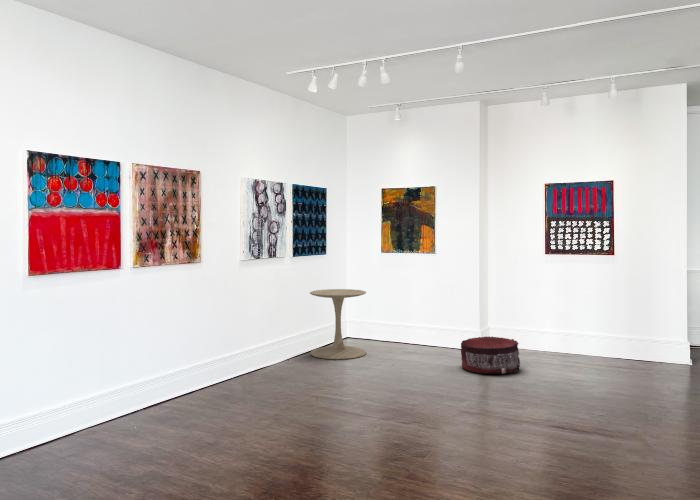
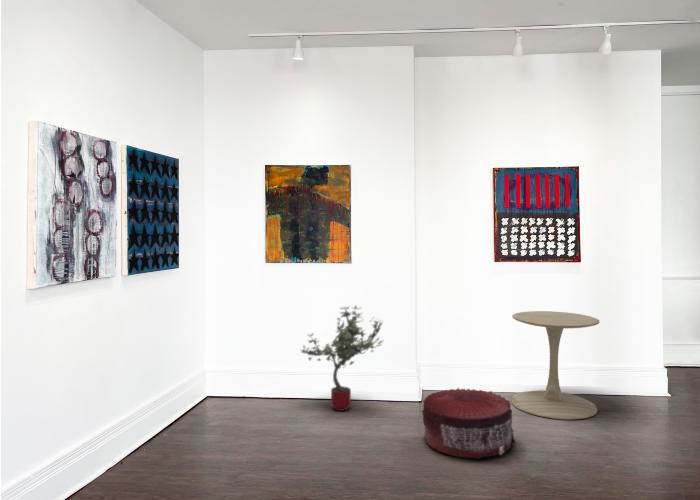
potted tree: none [398,281,451,351] -> present [302,306,382,411]
pedestal table: present [310,289,366,359] -> present [511,311,599,420]

